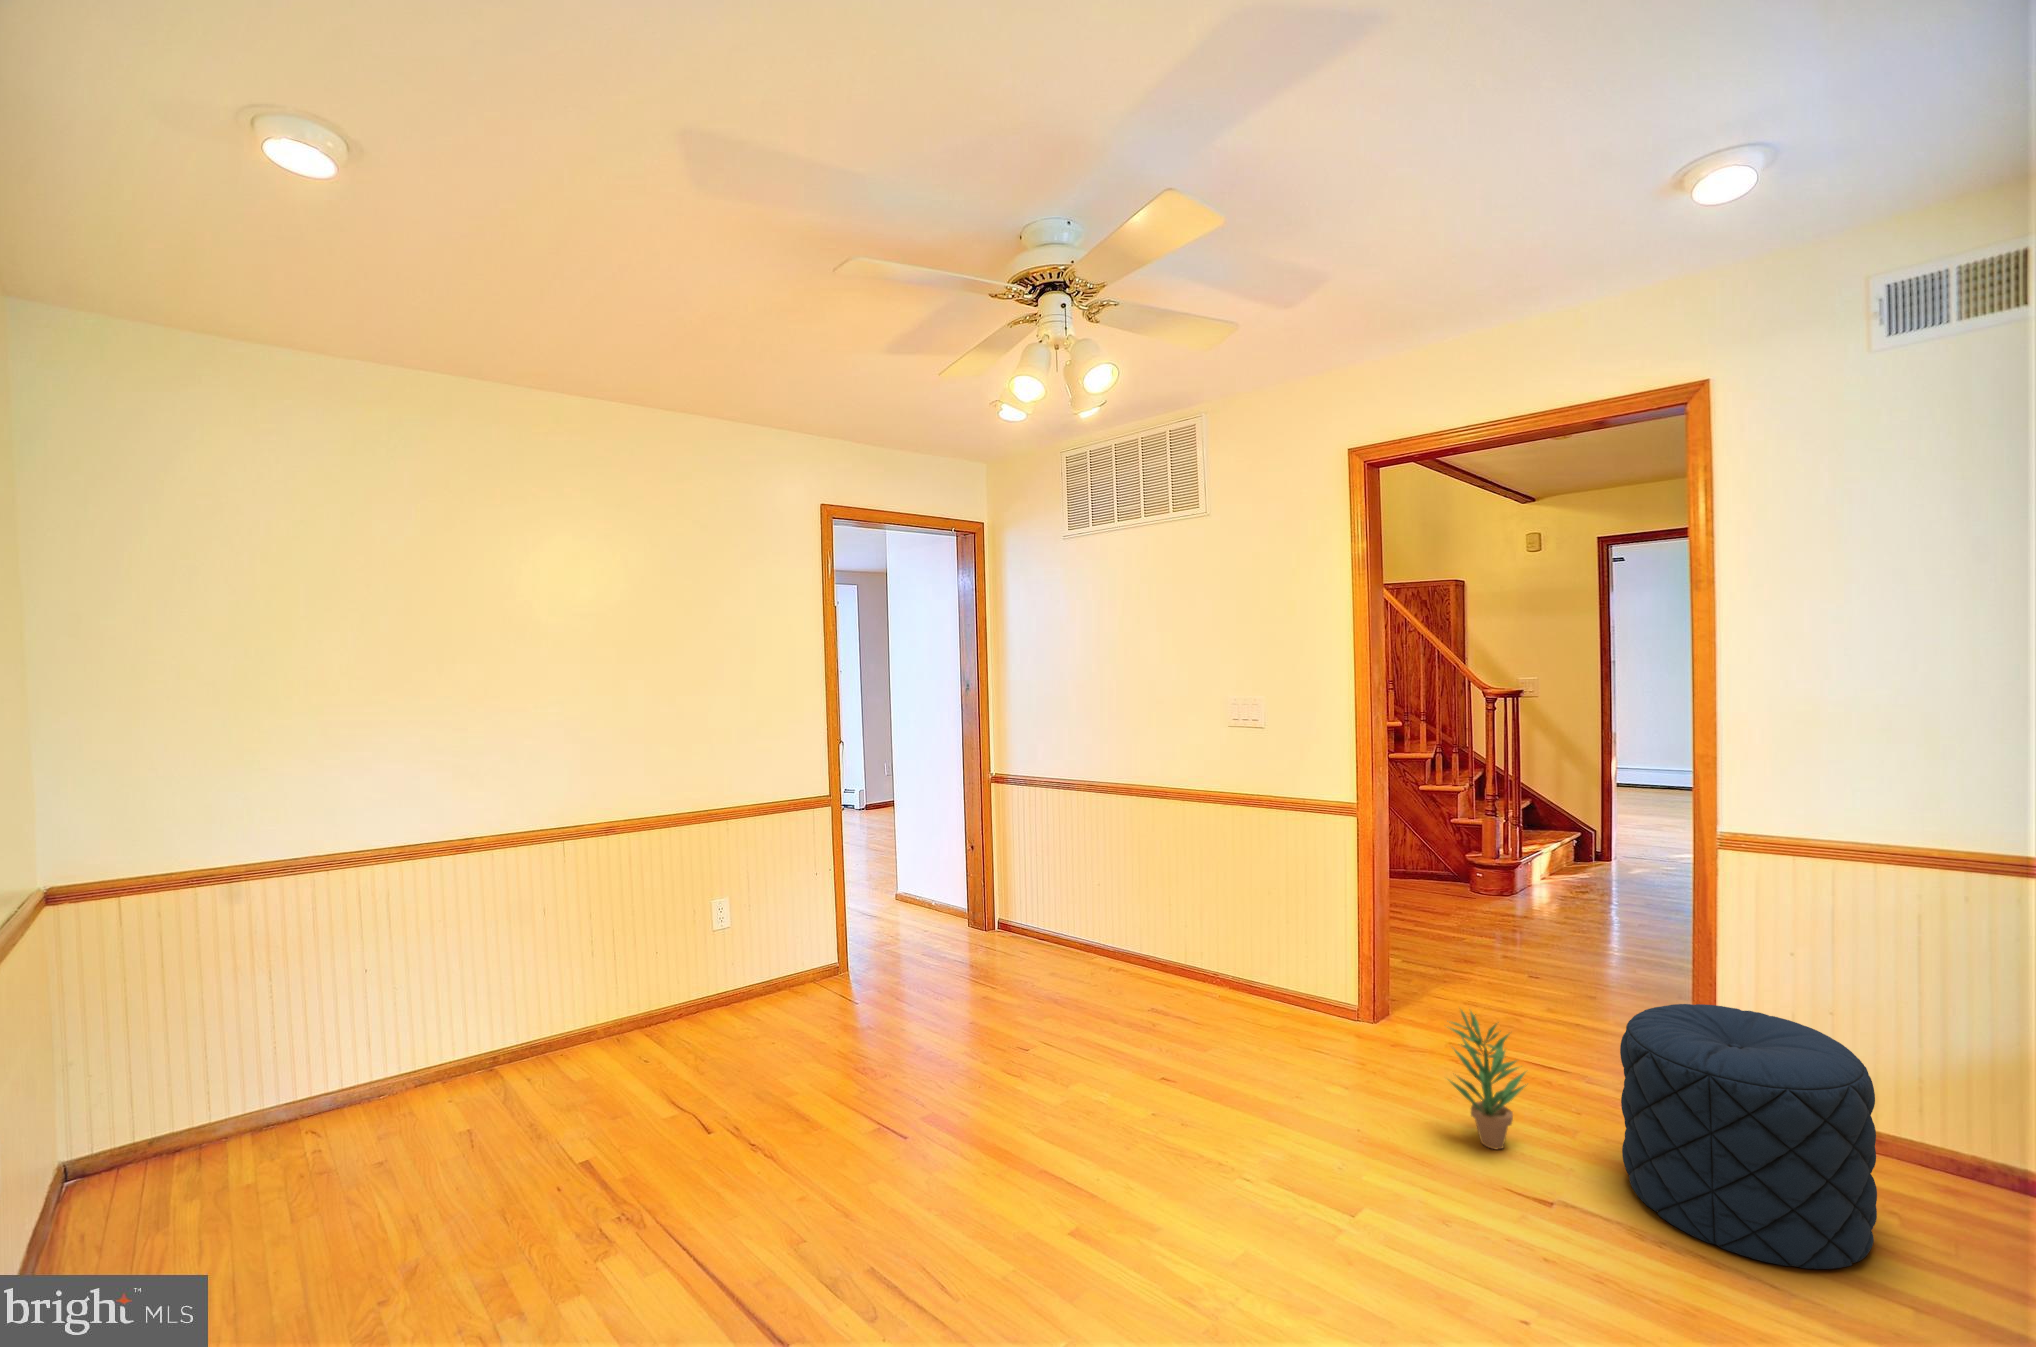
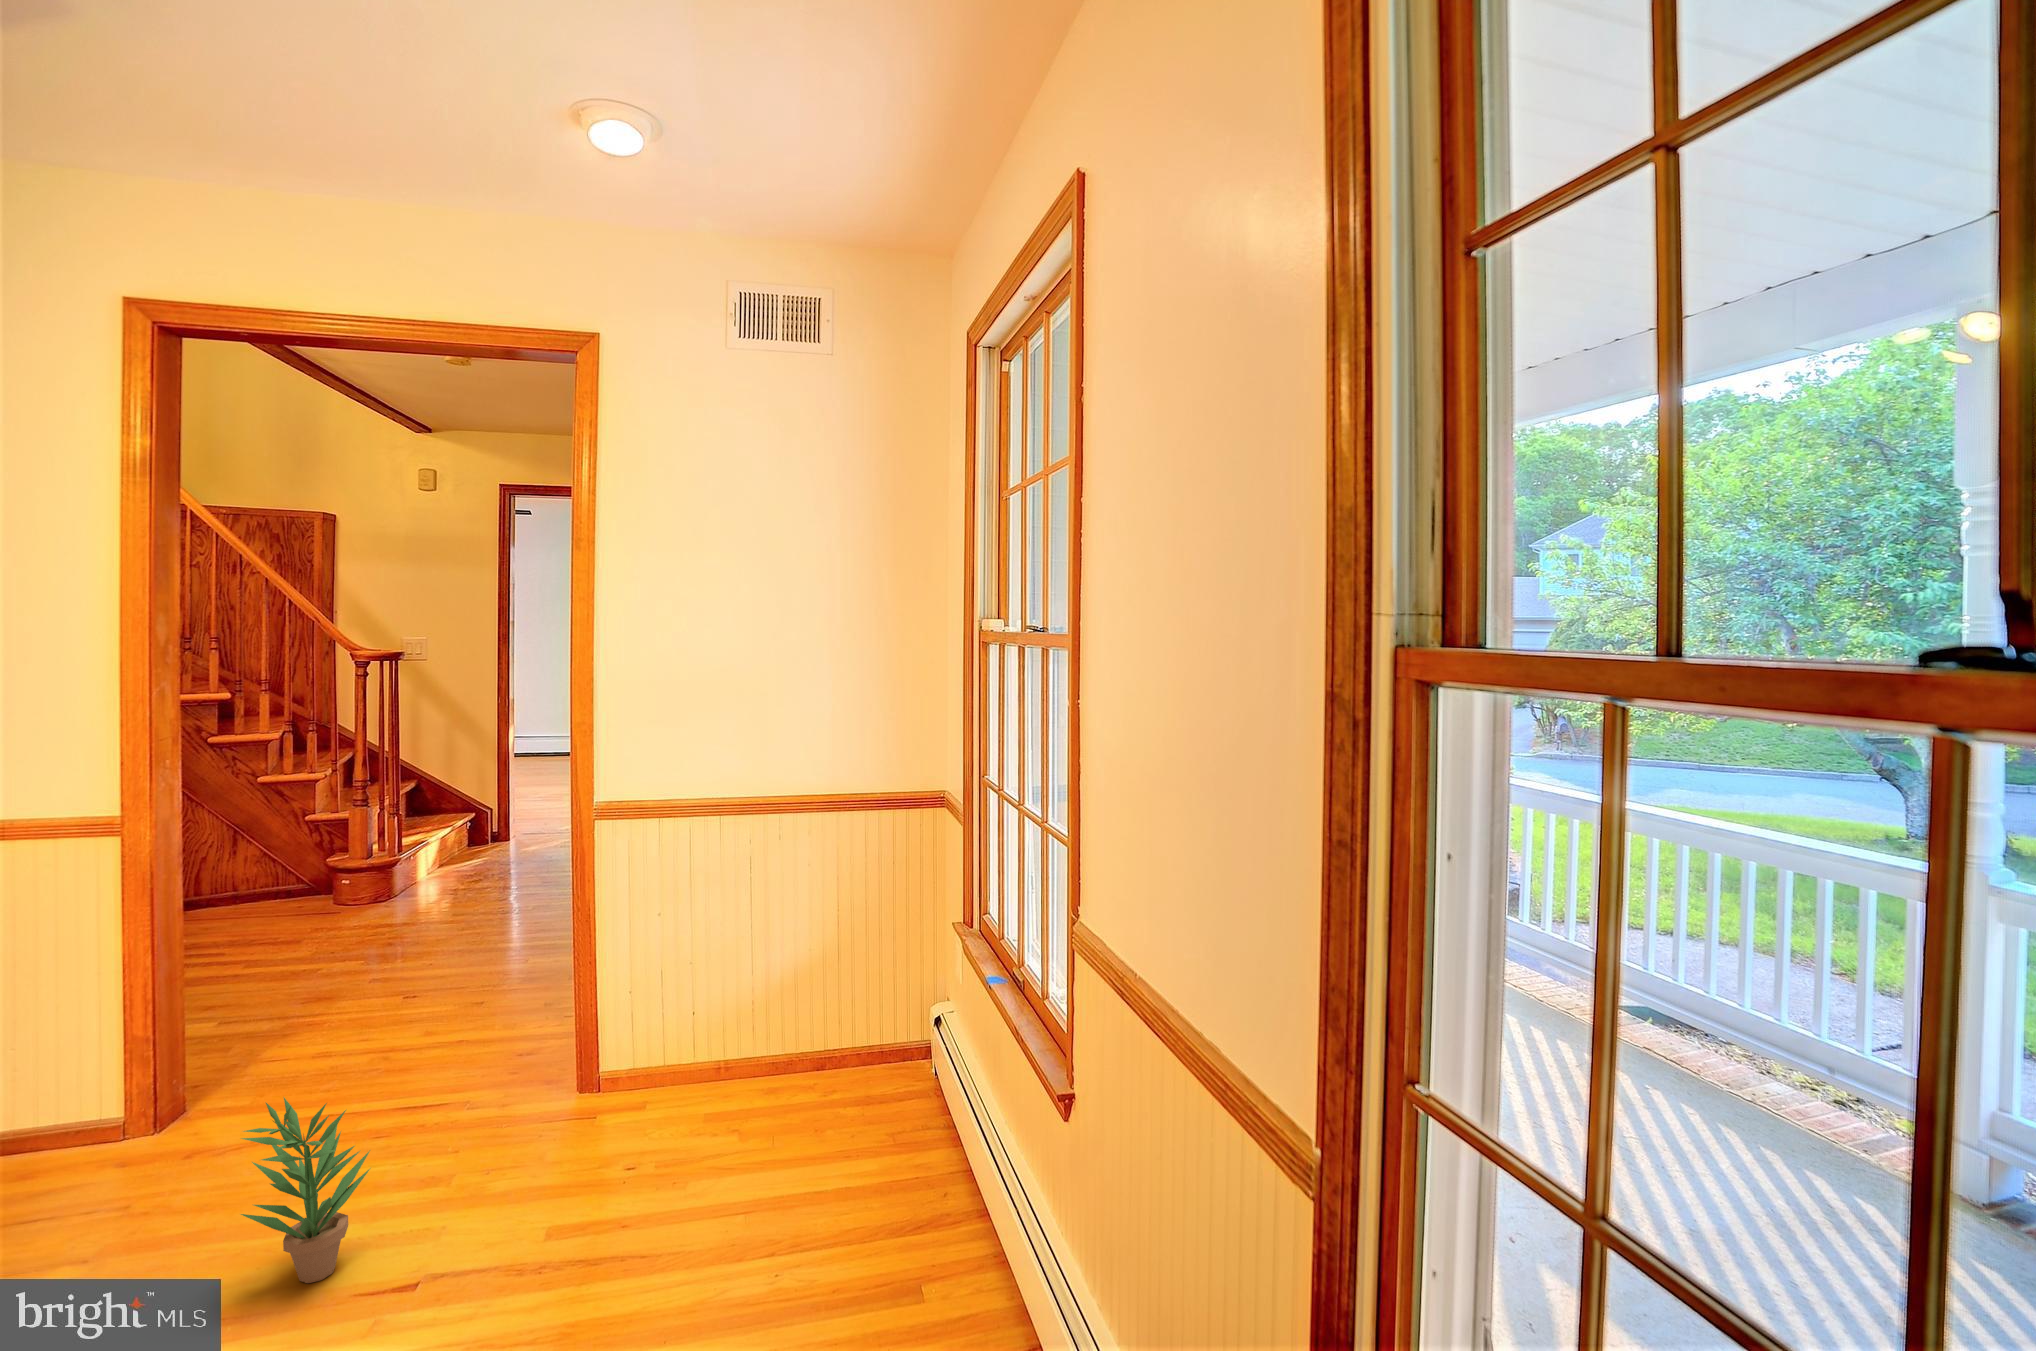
pouf: present [1620,1004,1877,1269] -> none [486,986,718,1269]

